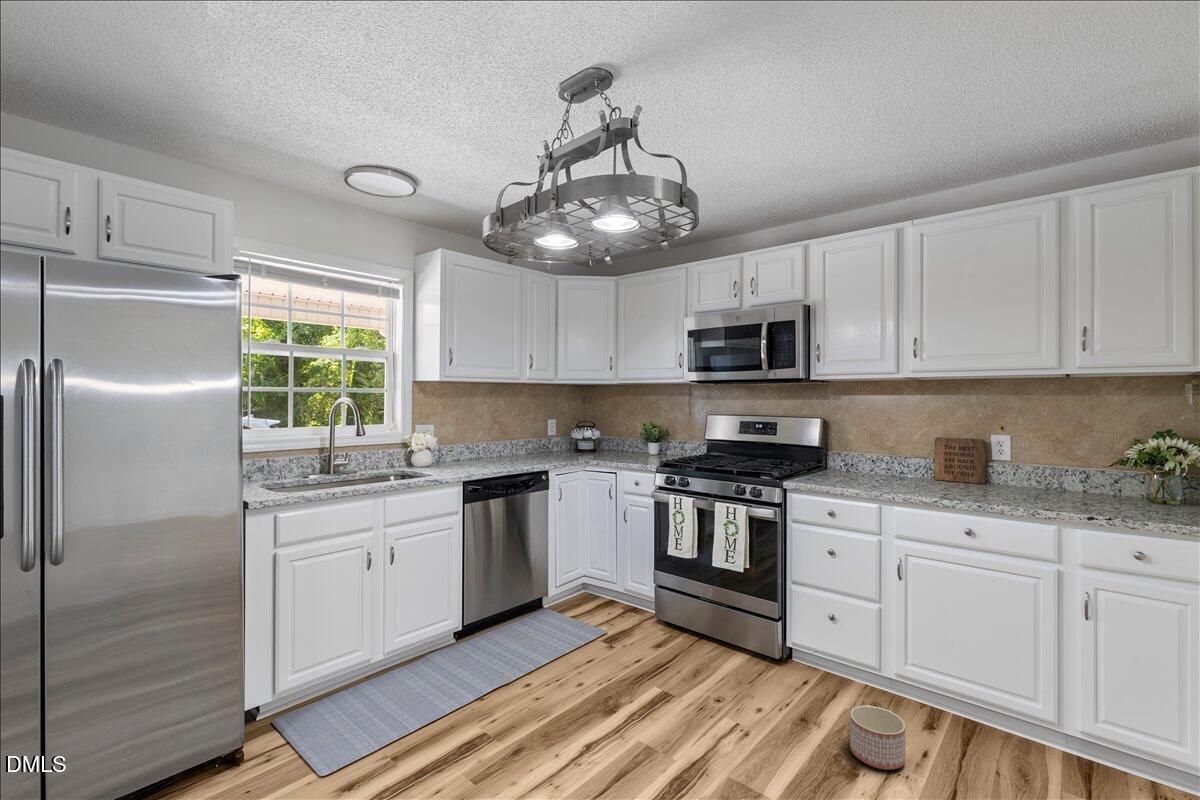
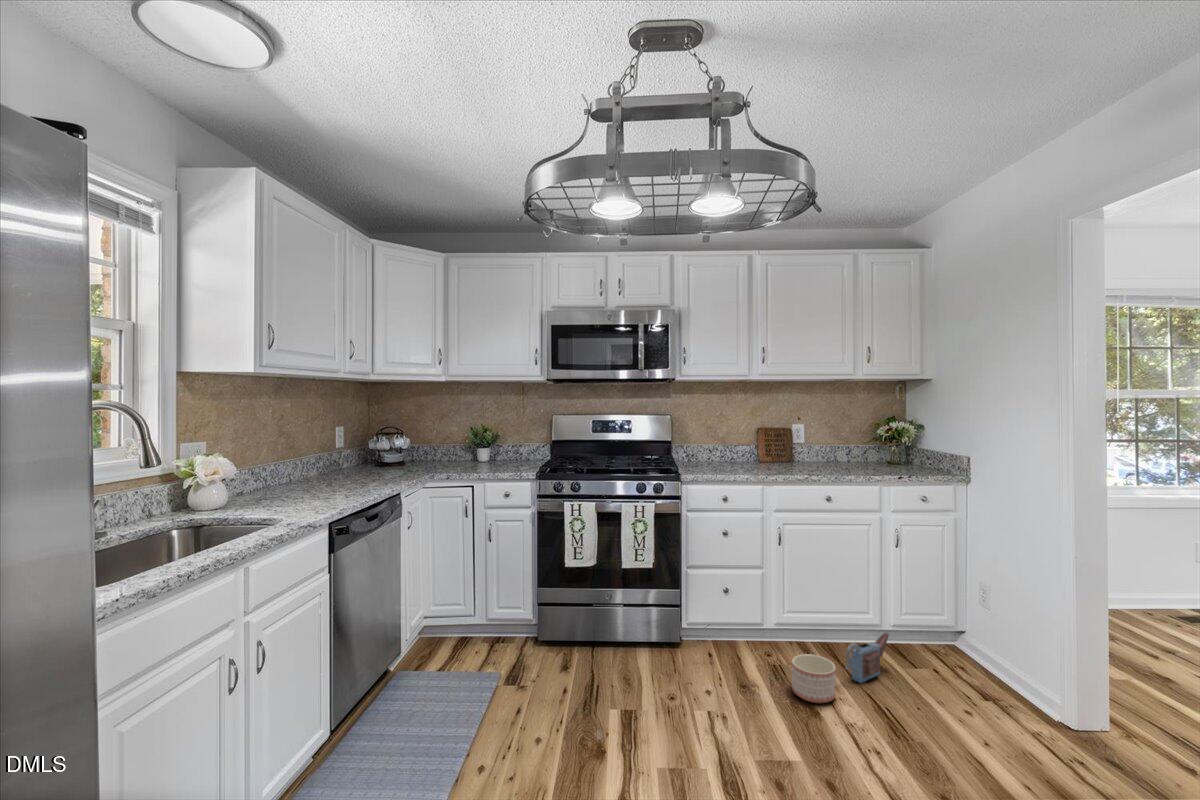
watering can: none [936,716,1038,776] -> present [845,633,889,683]

